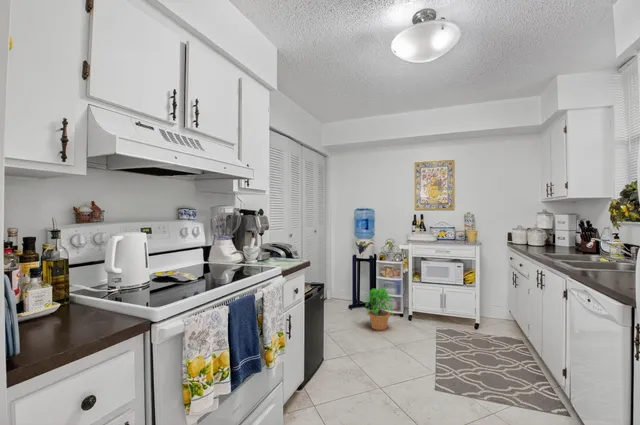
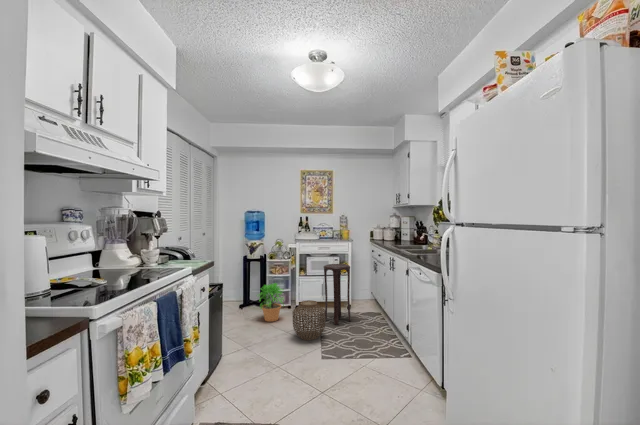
stool: none [441,272,476,347] -> present [324,264,351,325]
woven basket: none [400,313,440,361] -> present [293,300,325,340]

